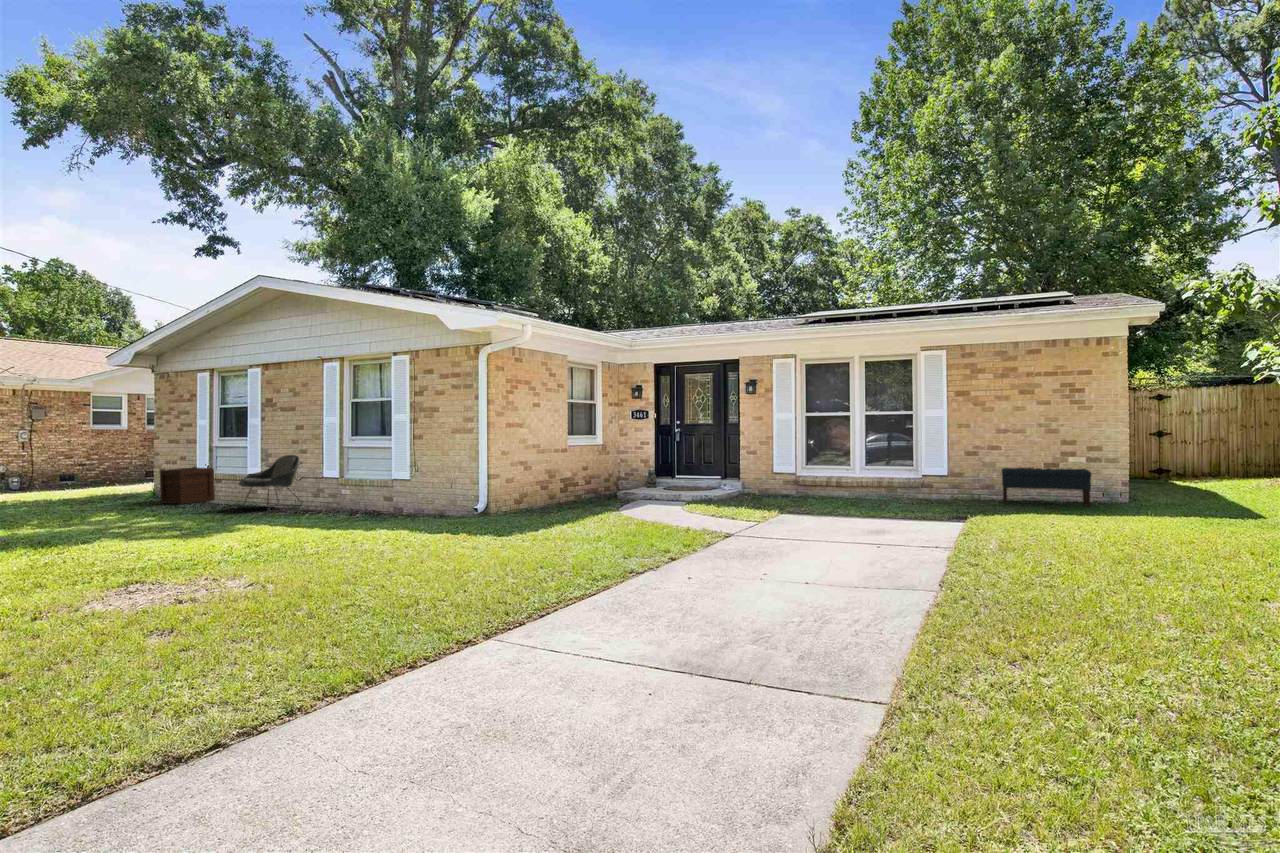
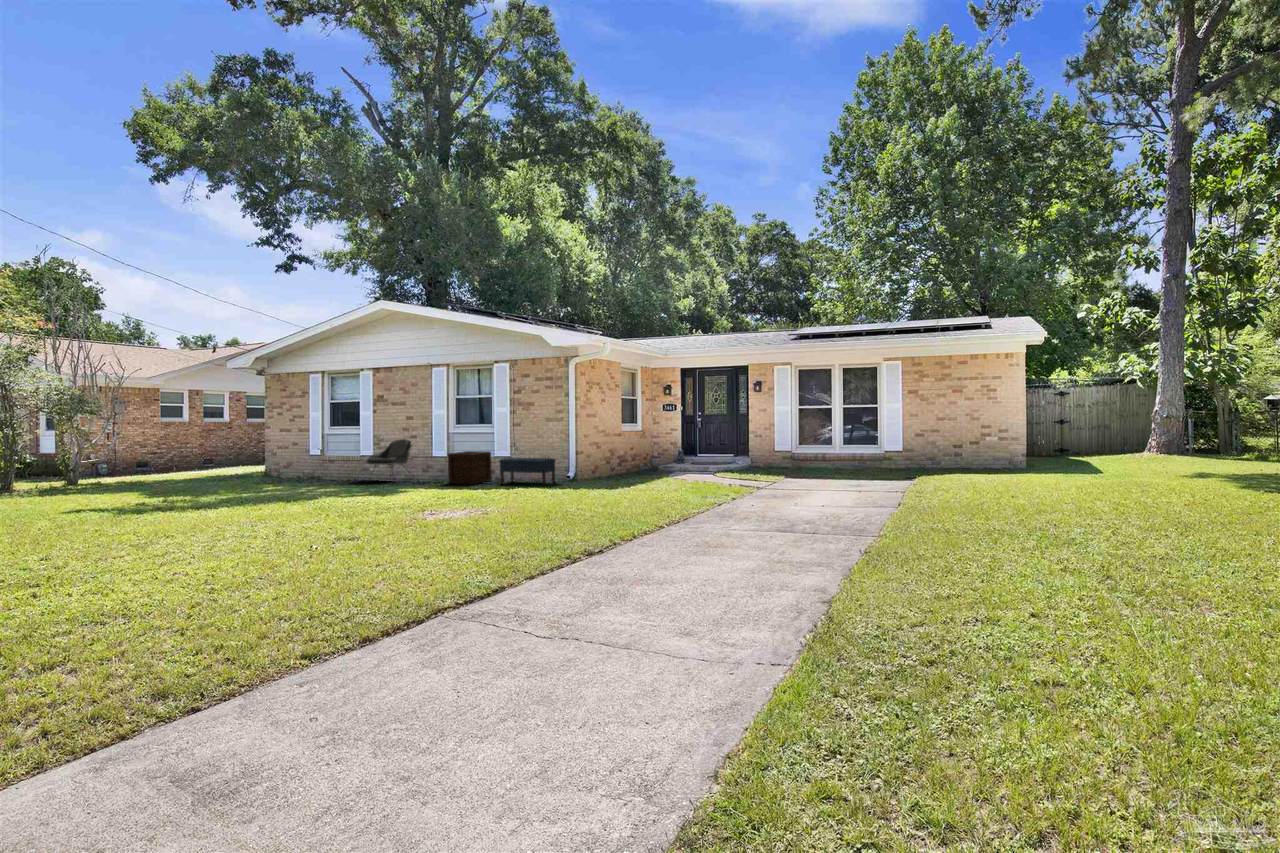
wooden crate: present [160,467,215,504] -> present [448,451,492,484]
bench: present [1001,468,1092,507] -> present [499,457,556,485]

